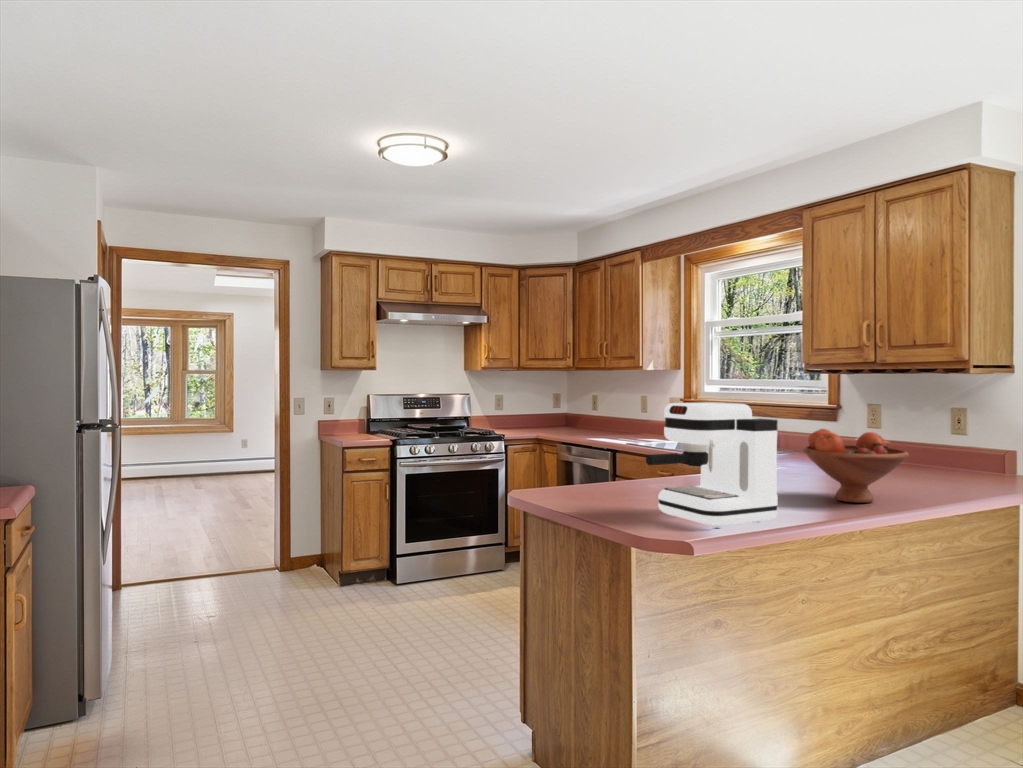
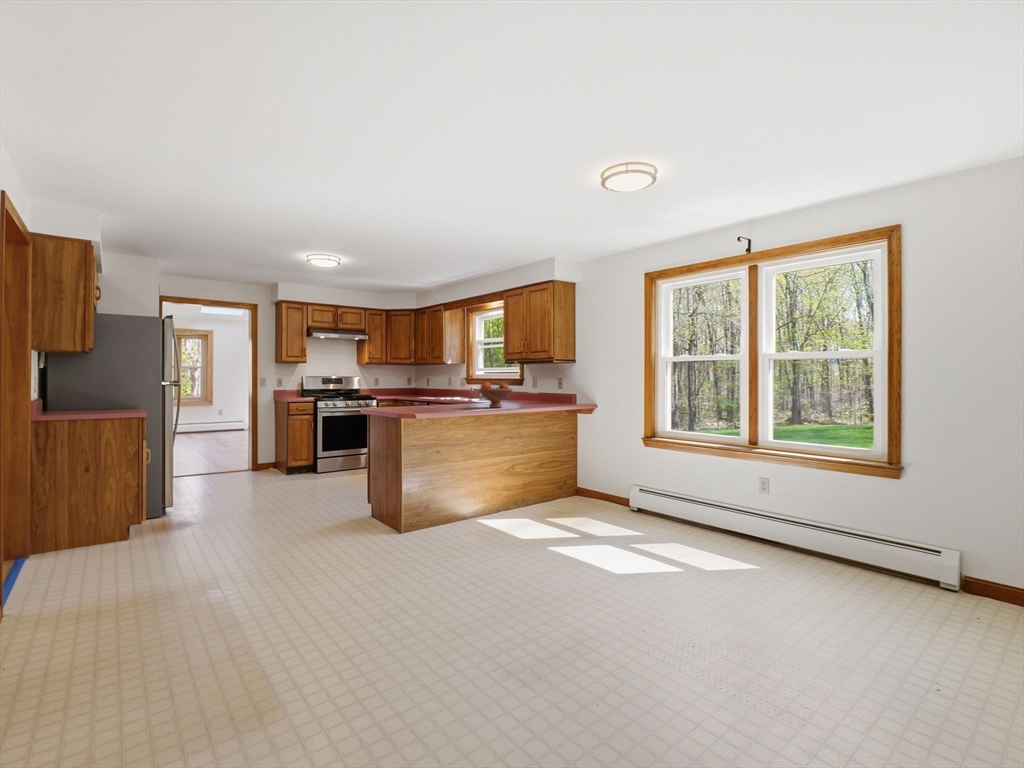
coffee maker: present [646,403,778,528] -> none [412,370,459,413]

